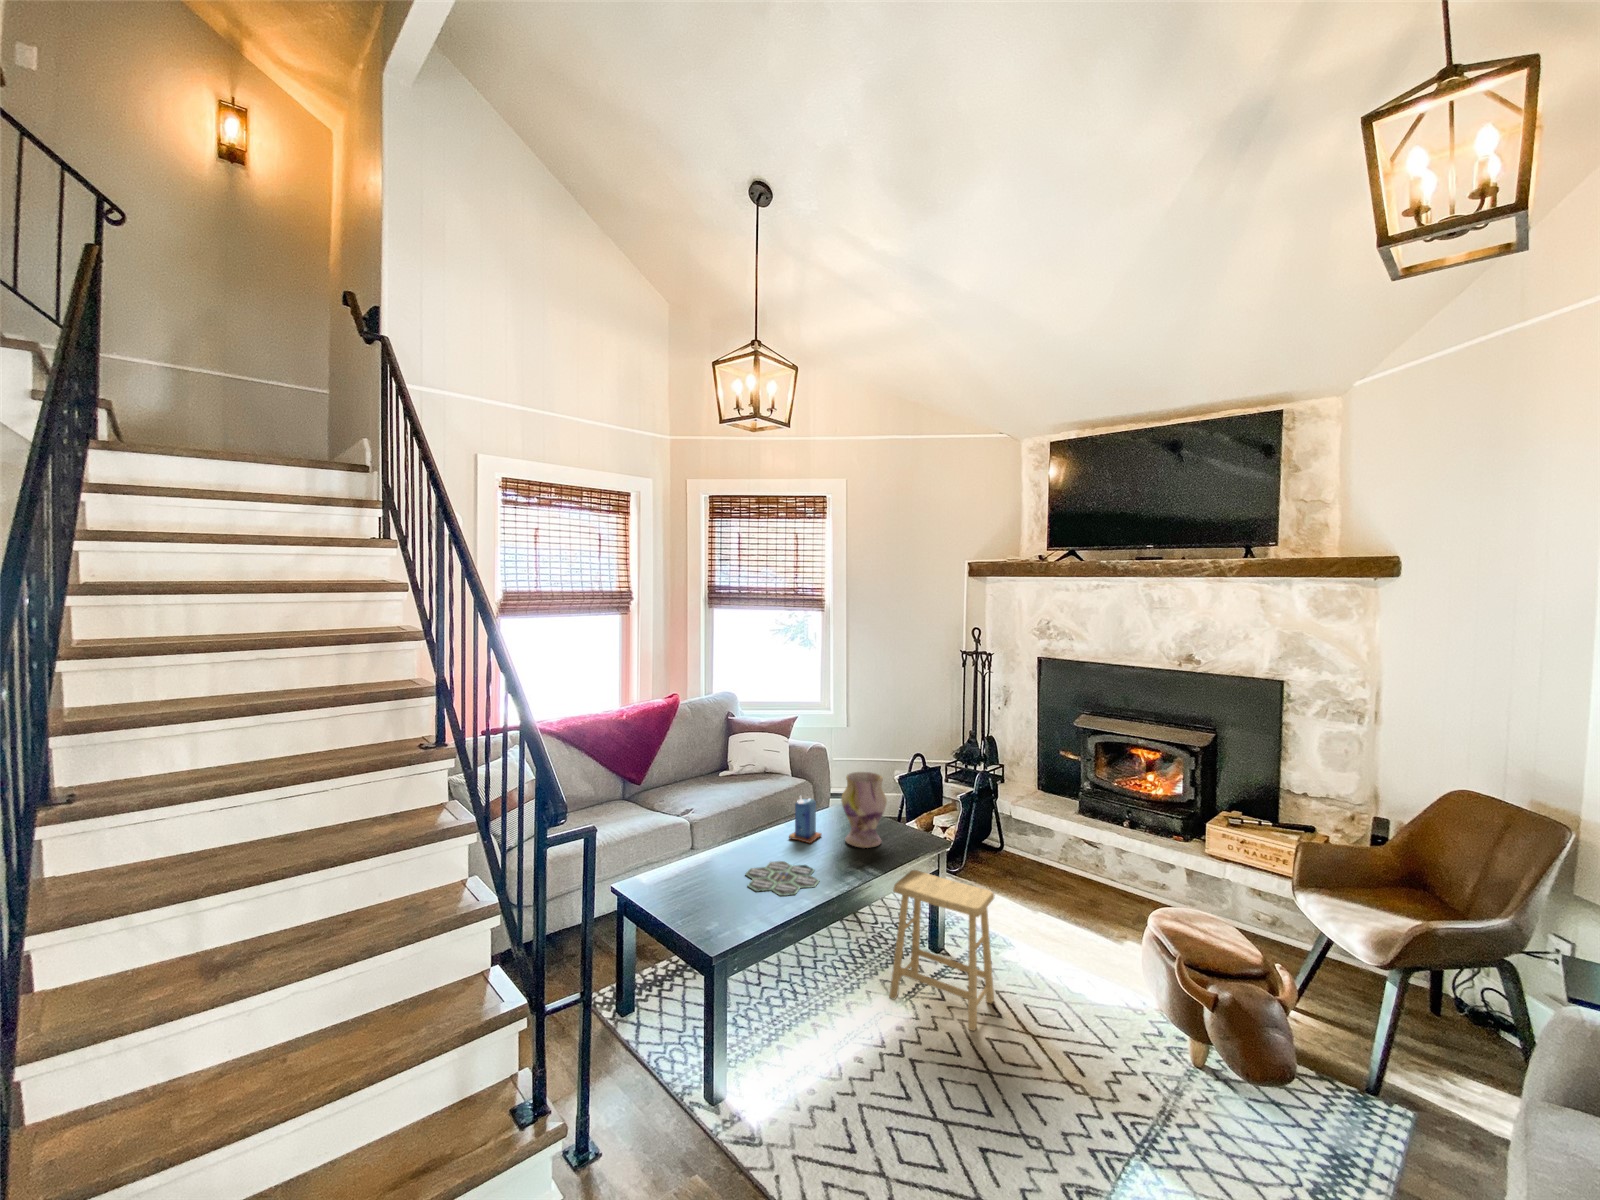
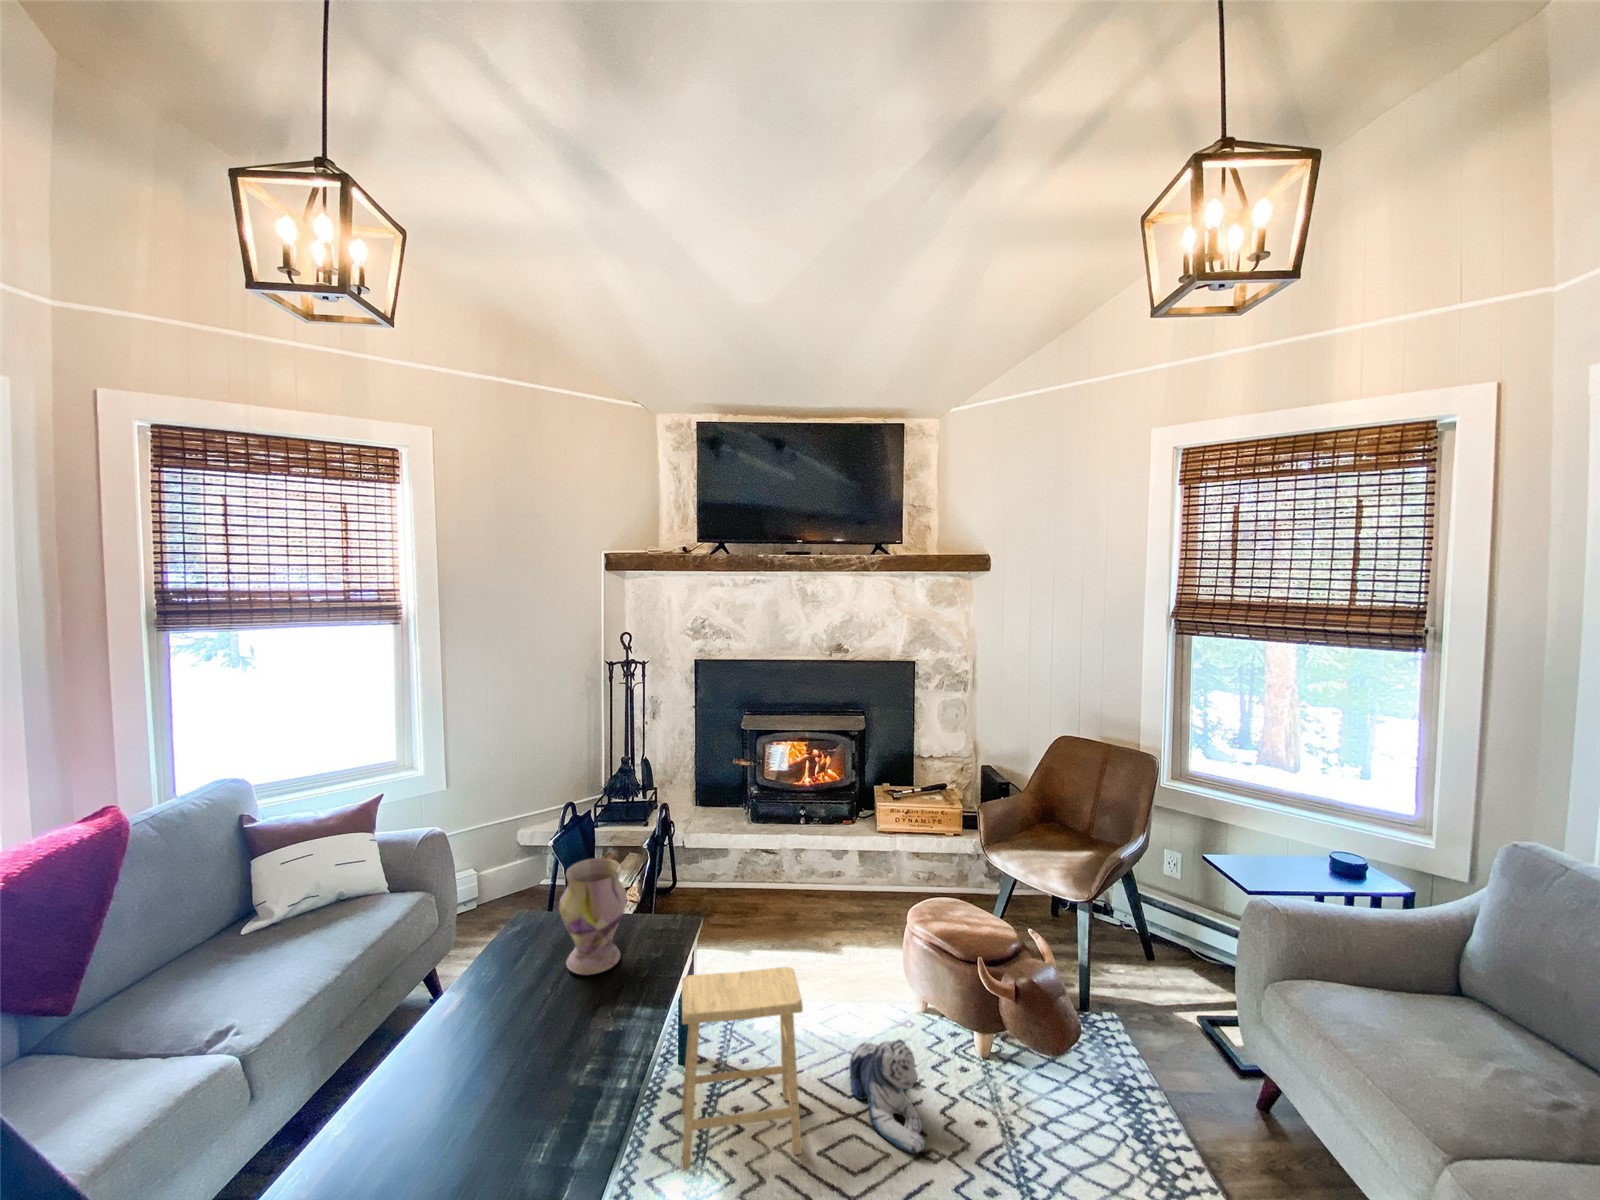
candle: present [789,798,822,843] -> none [477,926,526,1004]
board game: present [745,861,819,896] -> none [455,1044,592,1149]
plush toy: none [1043,985,1107,1077] -> present [849,1039,925,1153]

